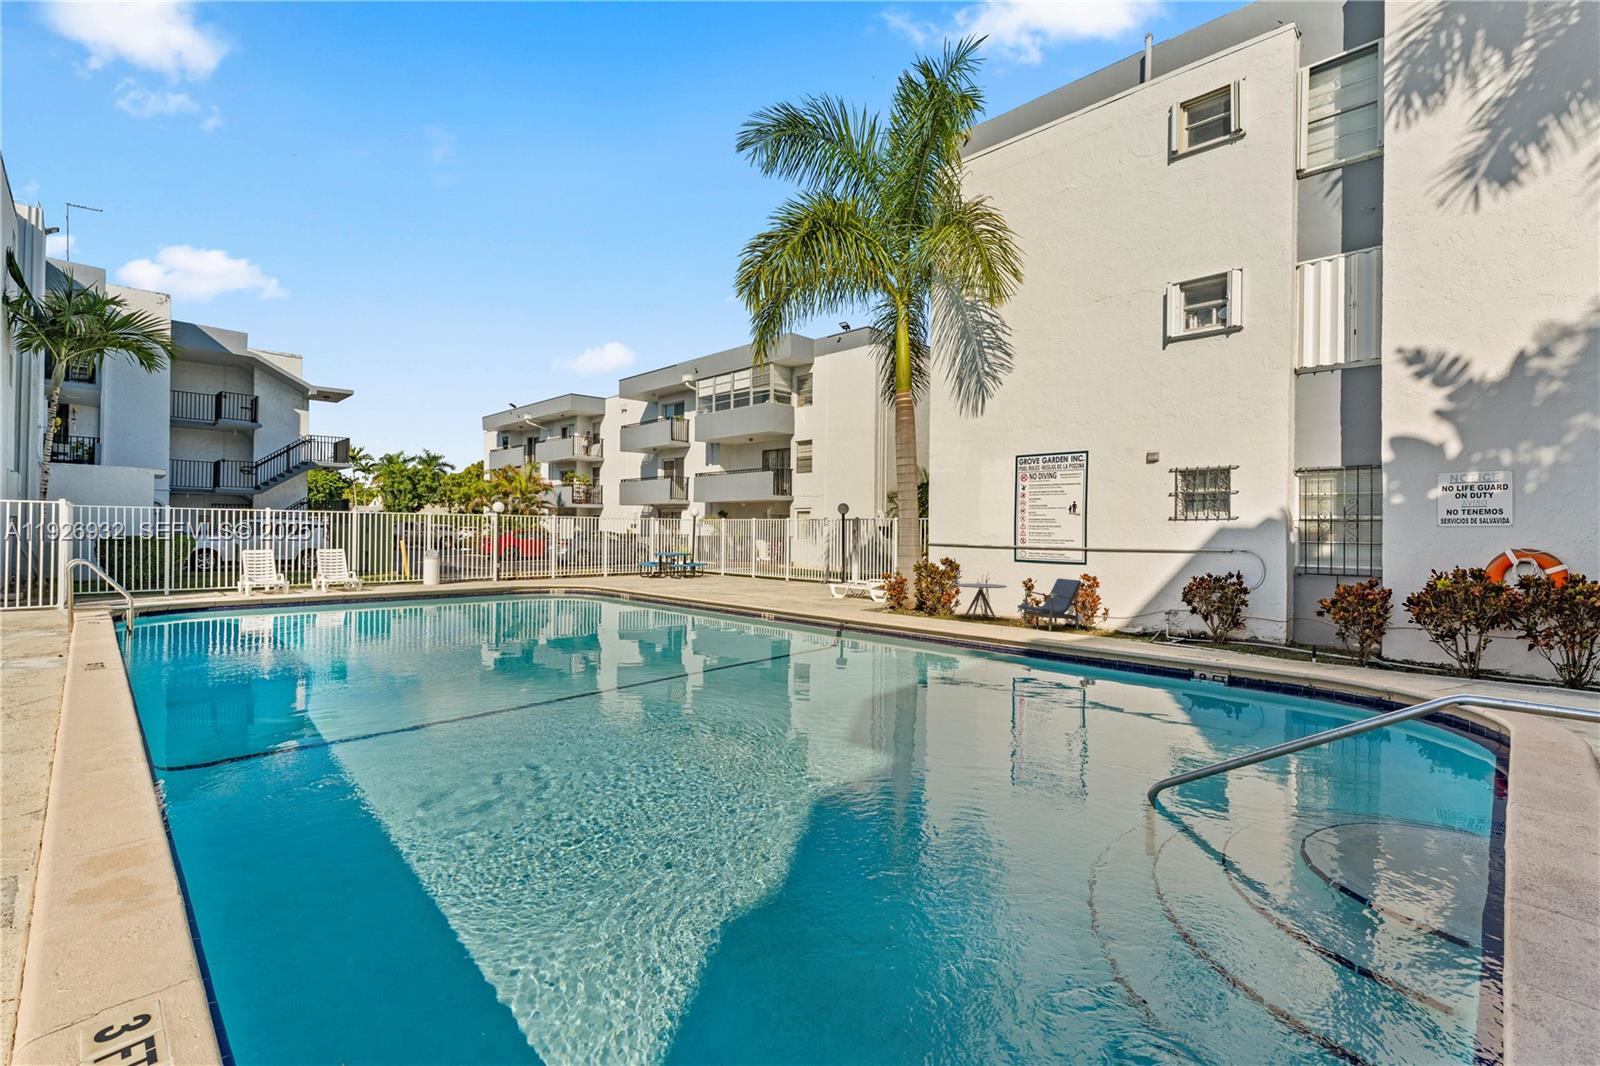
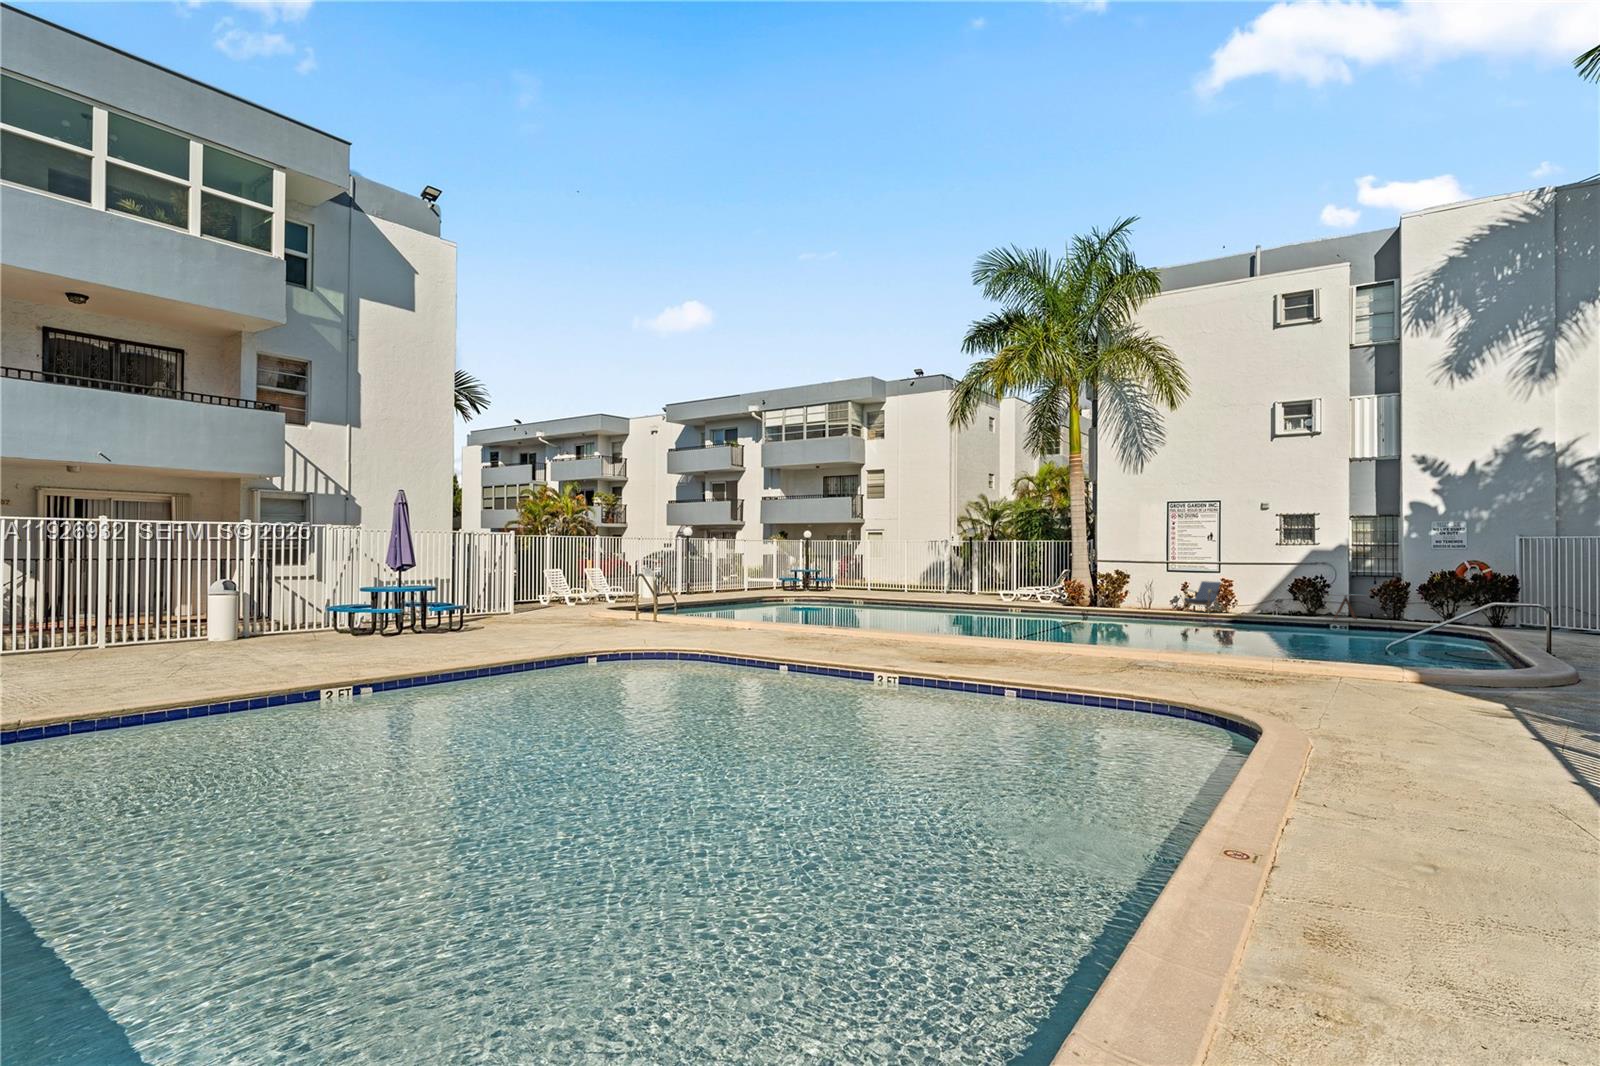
round table: present [955,583,1007,620] -> present [1334,594,1357,619]

